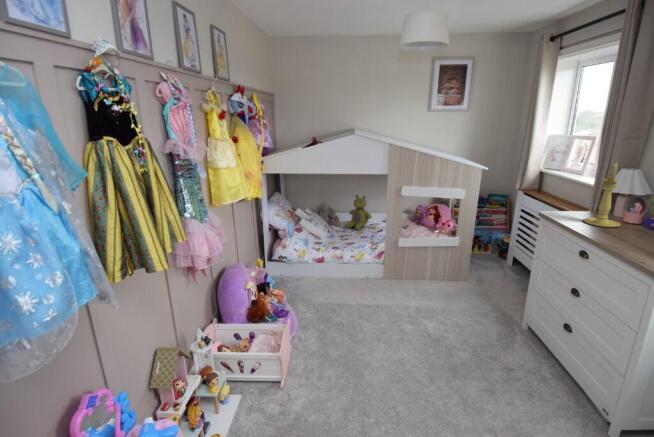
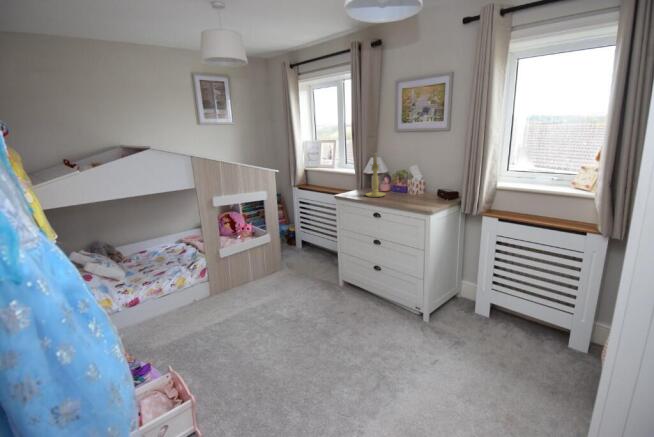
stuffed bear: present [345,195,371,230] -> none [138,219,169,259]

